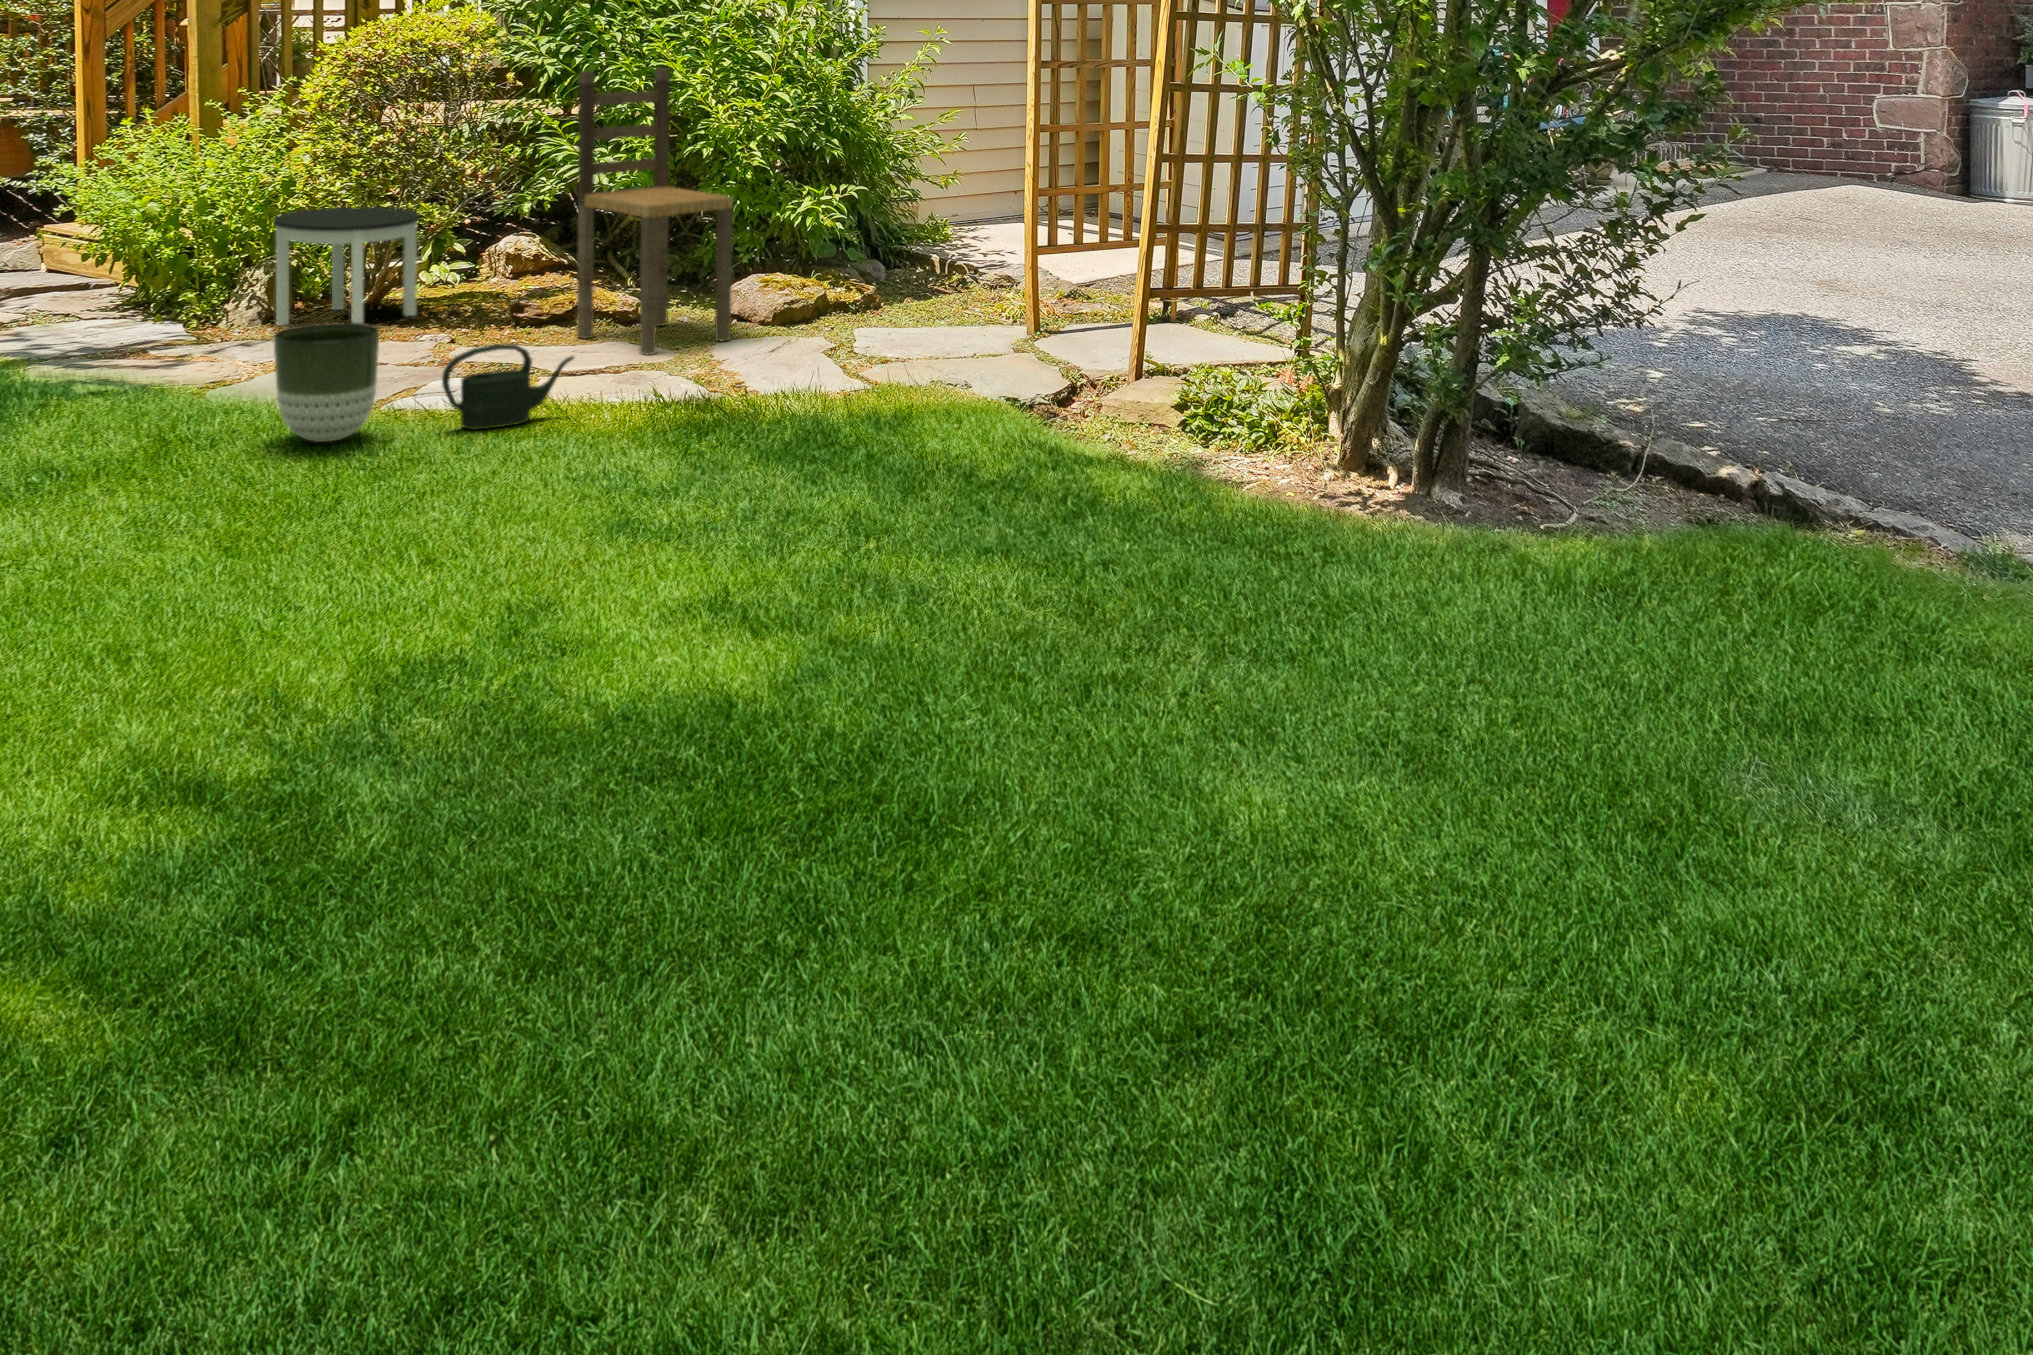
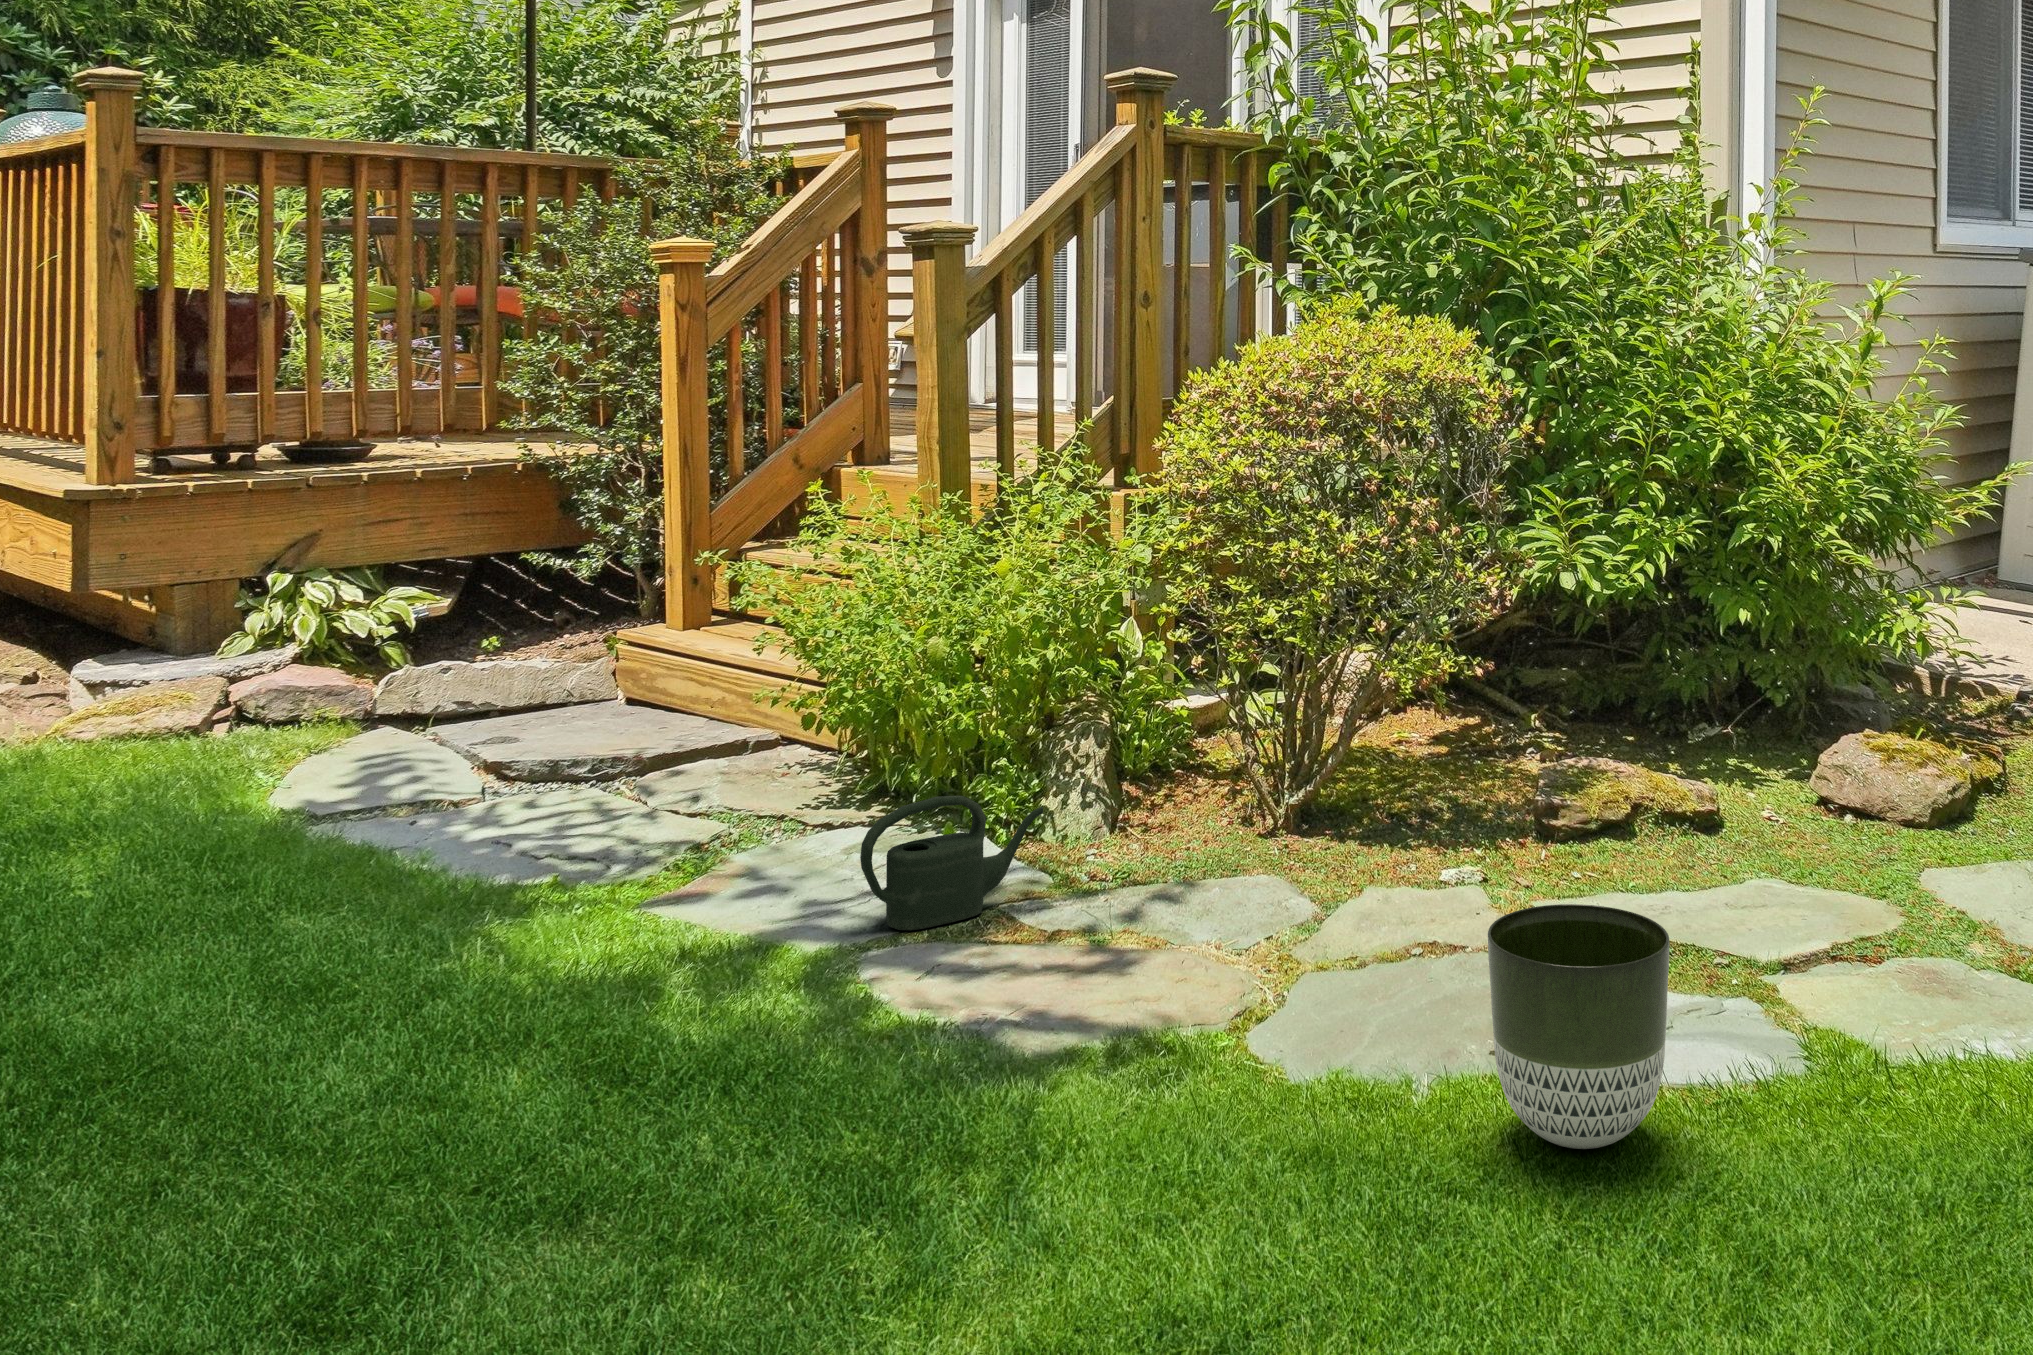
chair: present [577,68,733,355] -> none [1661,392,1917,887]
round table: present [273,207,420,326] -> none [1144,624,1365,847]
watering can: present [442,344,574,430] -> present [860,796,1043,931]

